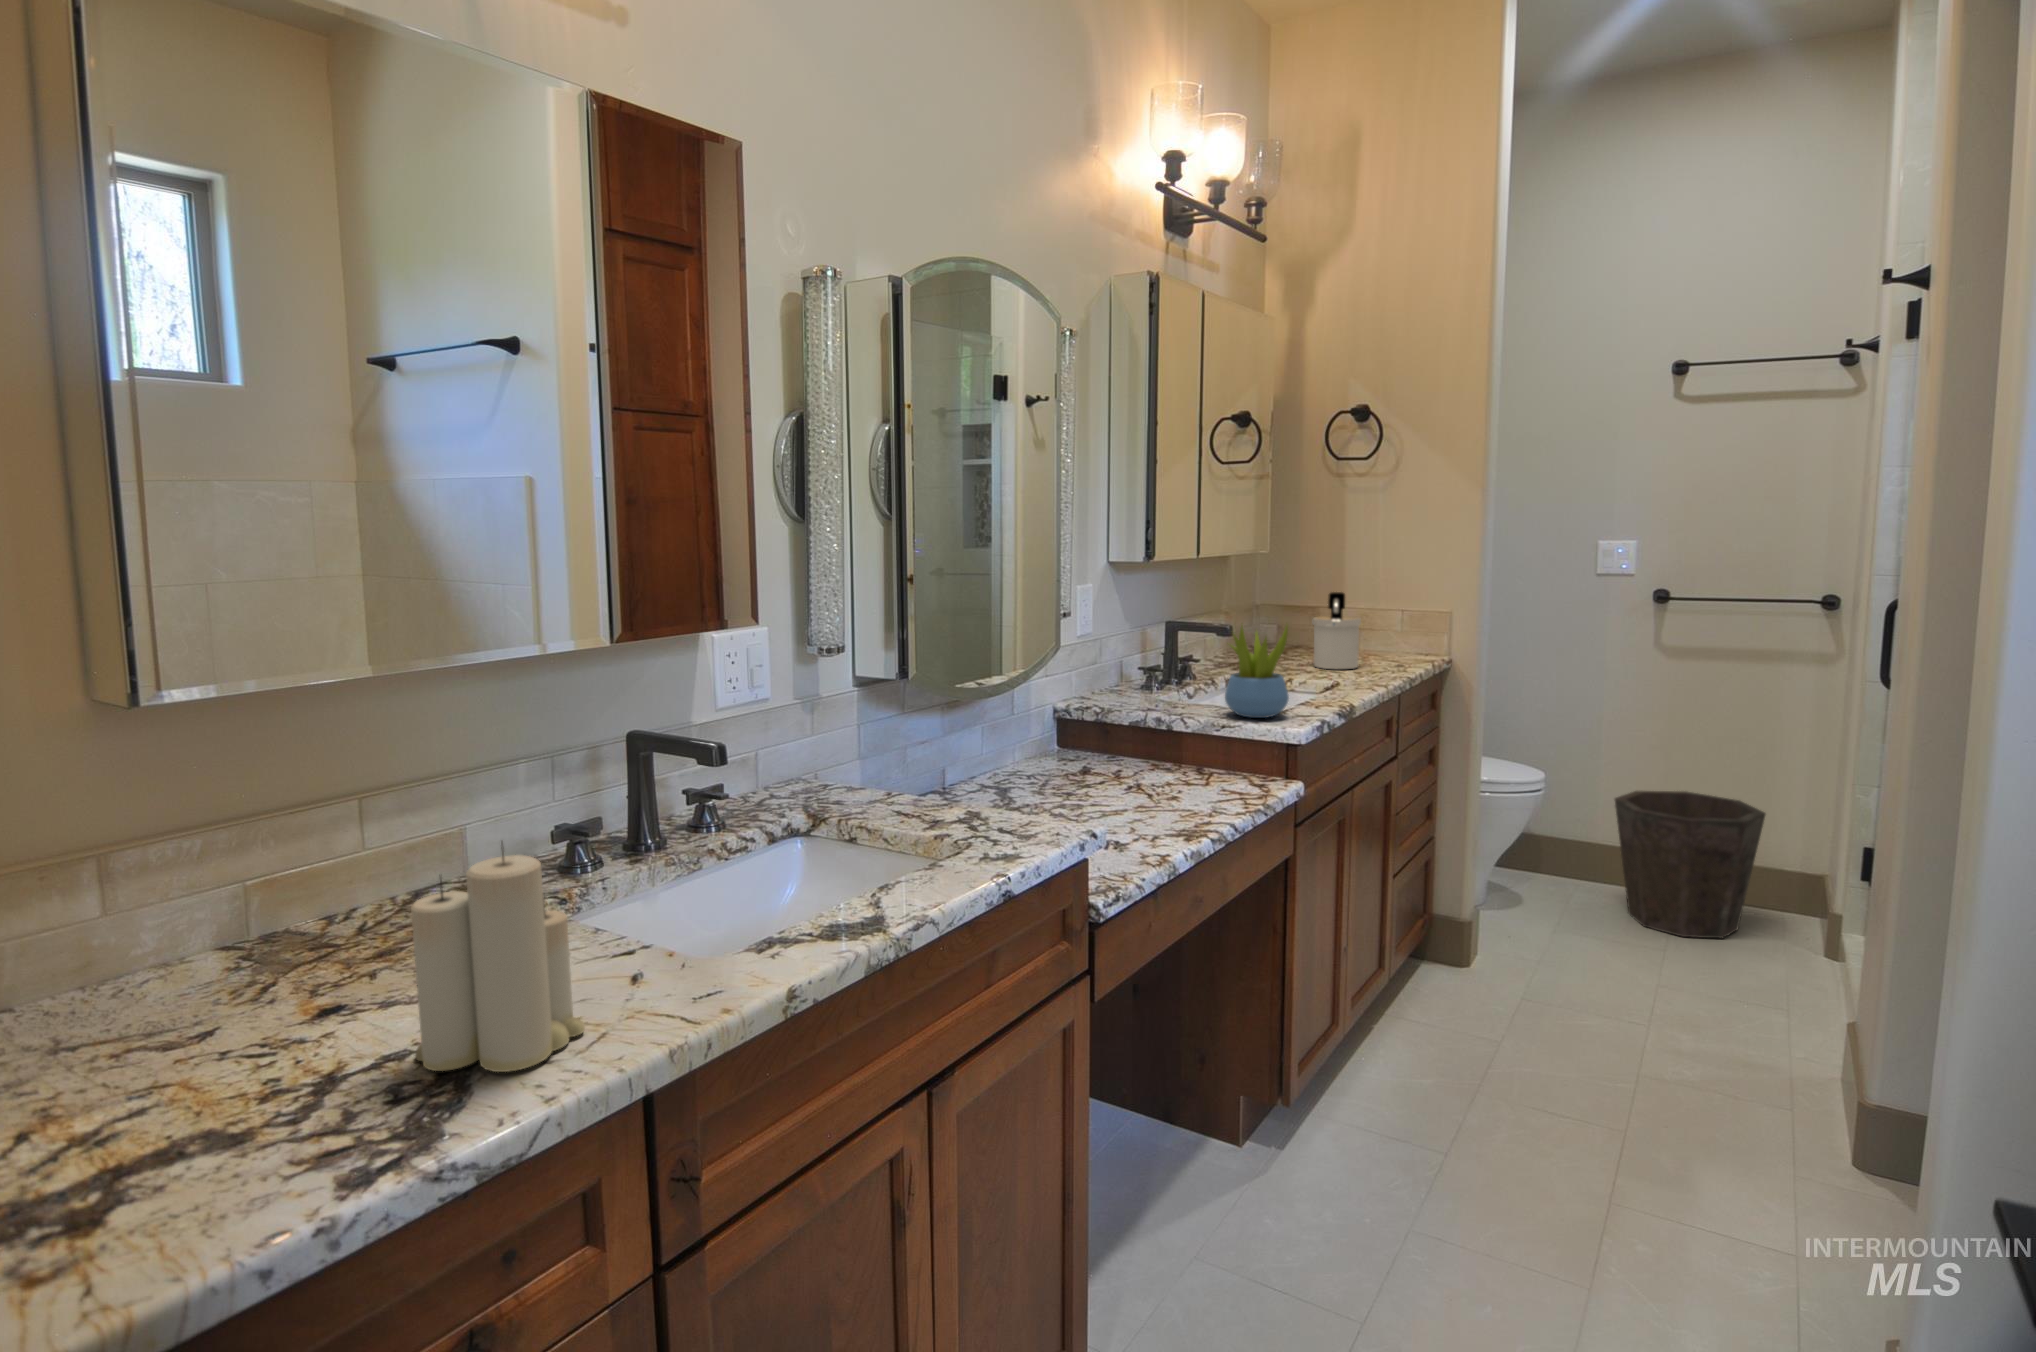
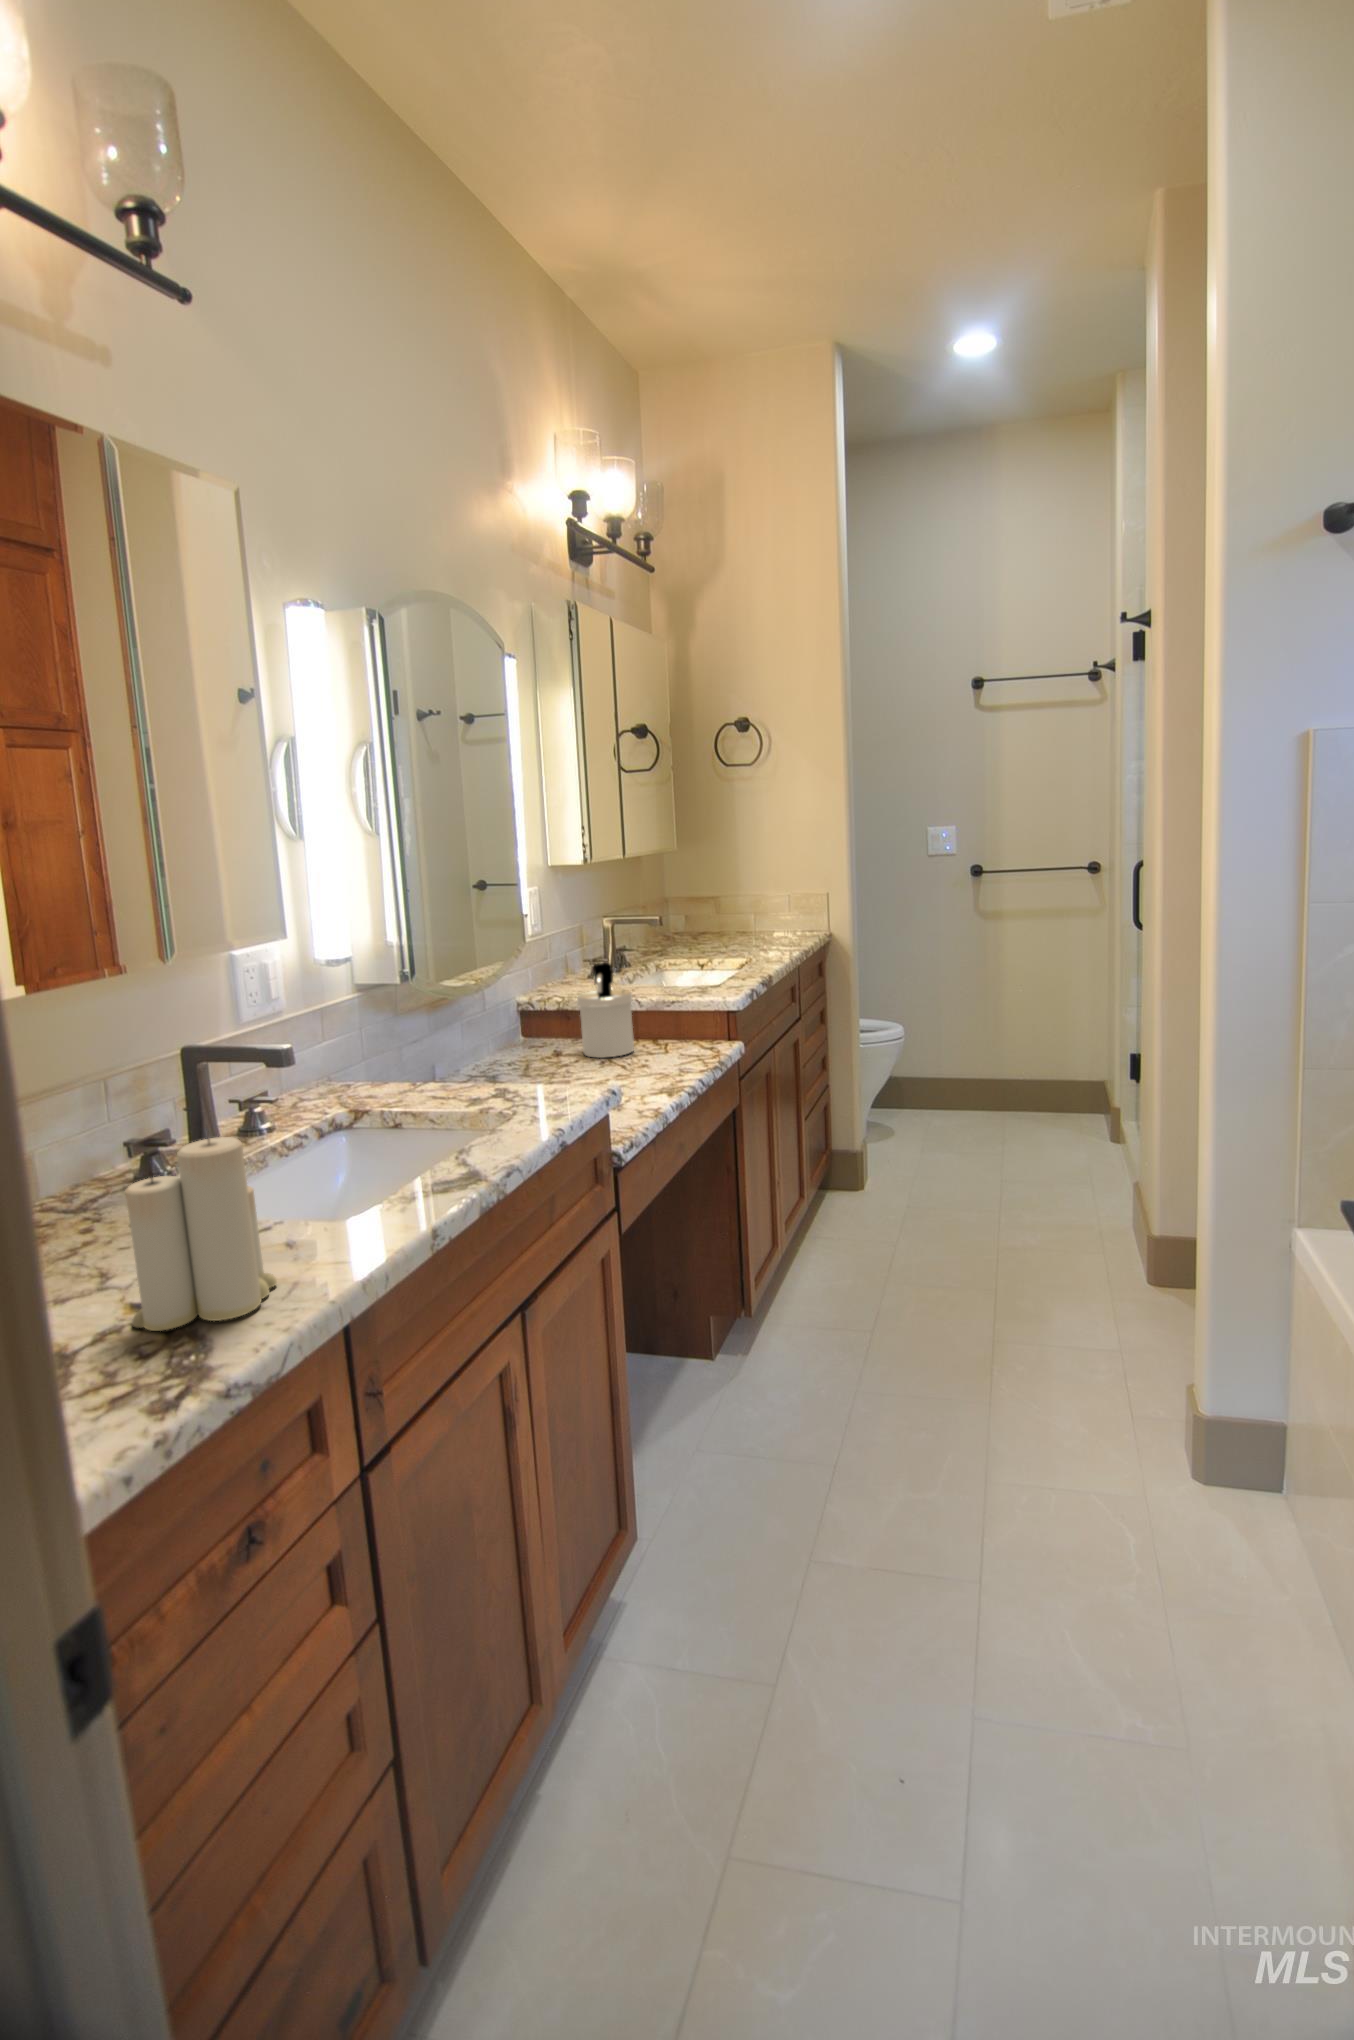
soap dispenser: present [1313,592,1361,669] -> present [577,963,634,1058]
succulent plant: present [1225,626,1289,718] -> none [668,908,723,992]
waste bin: present [1615,791,1765,938] -> none [955,1026,1061,1141]

